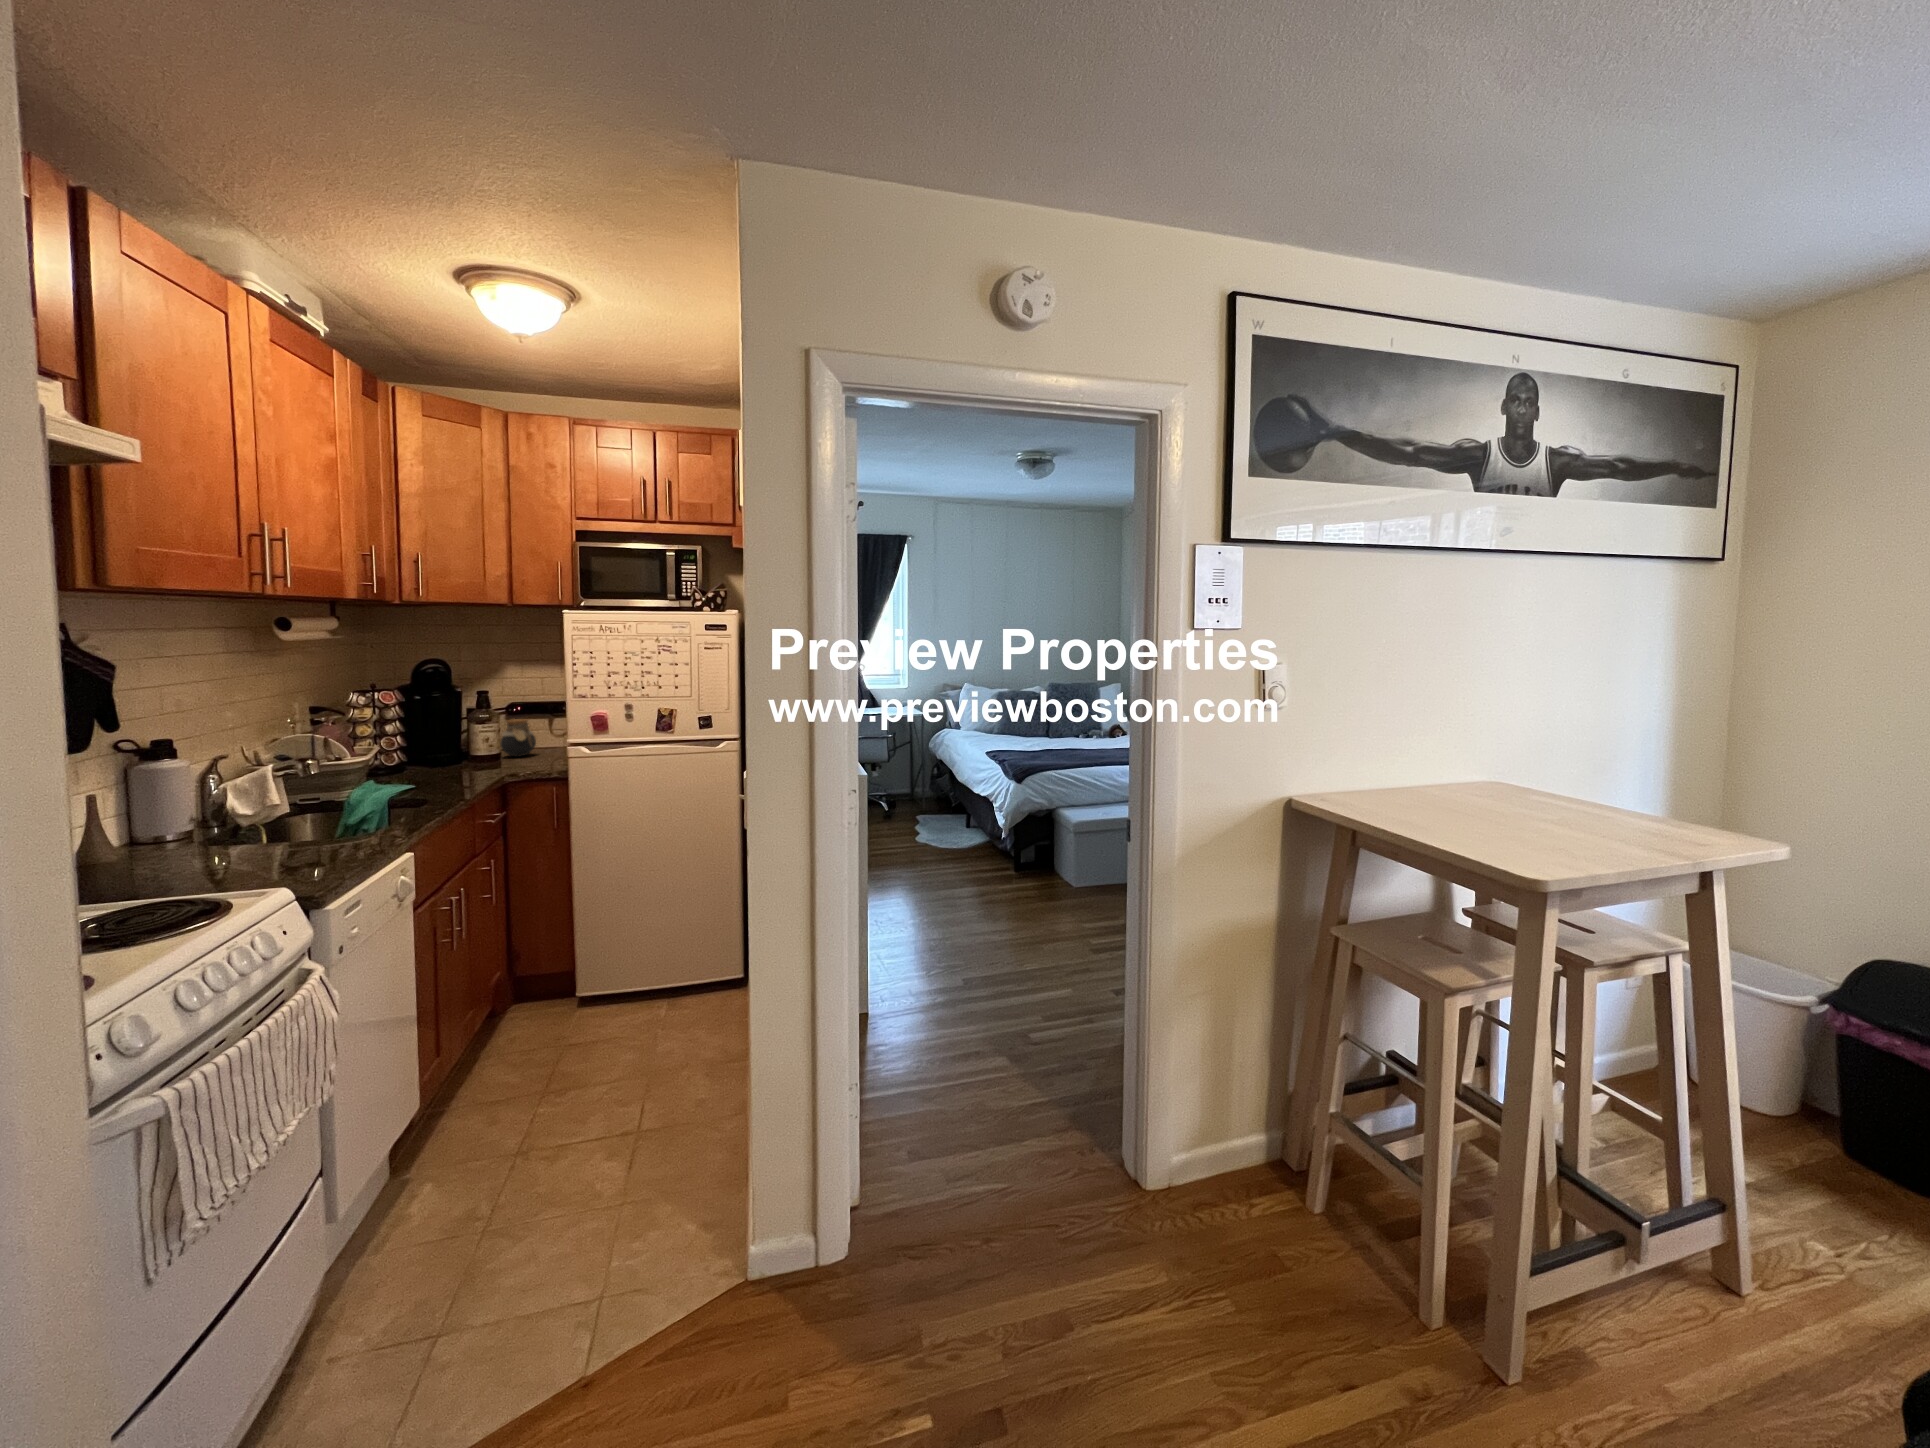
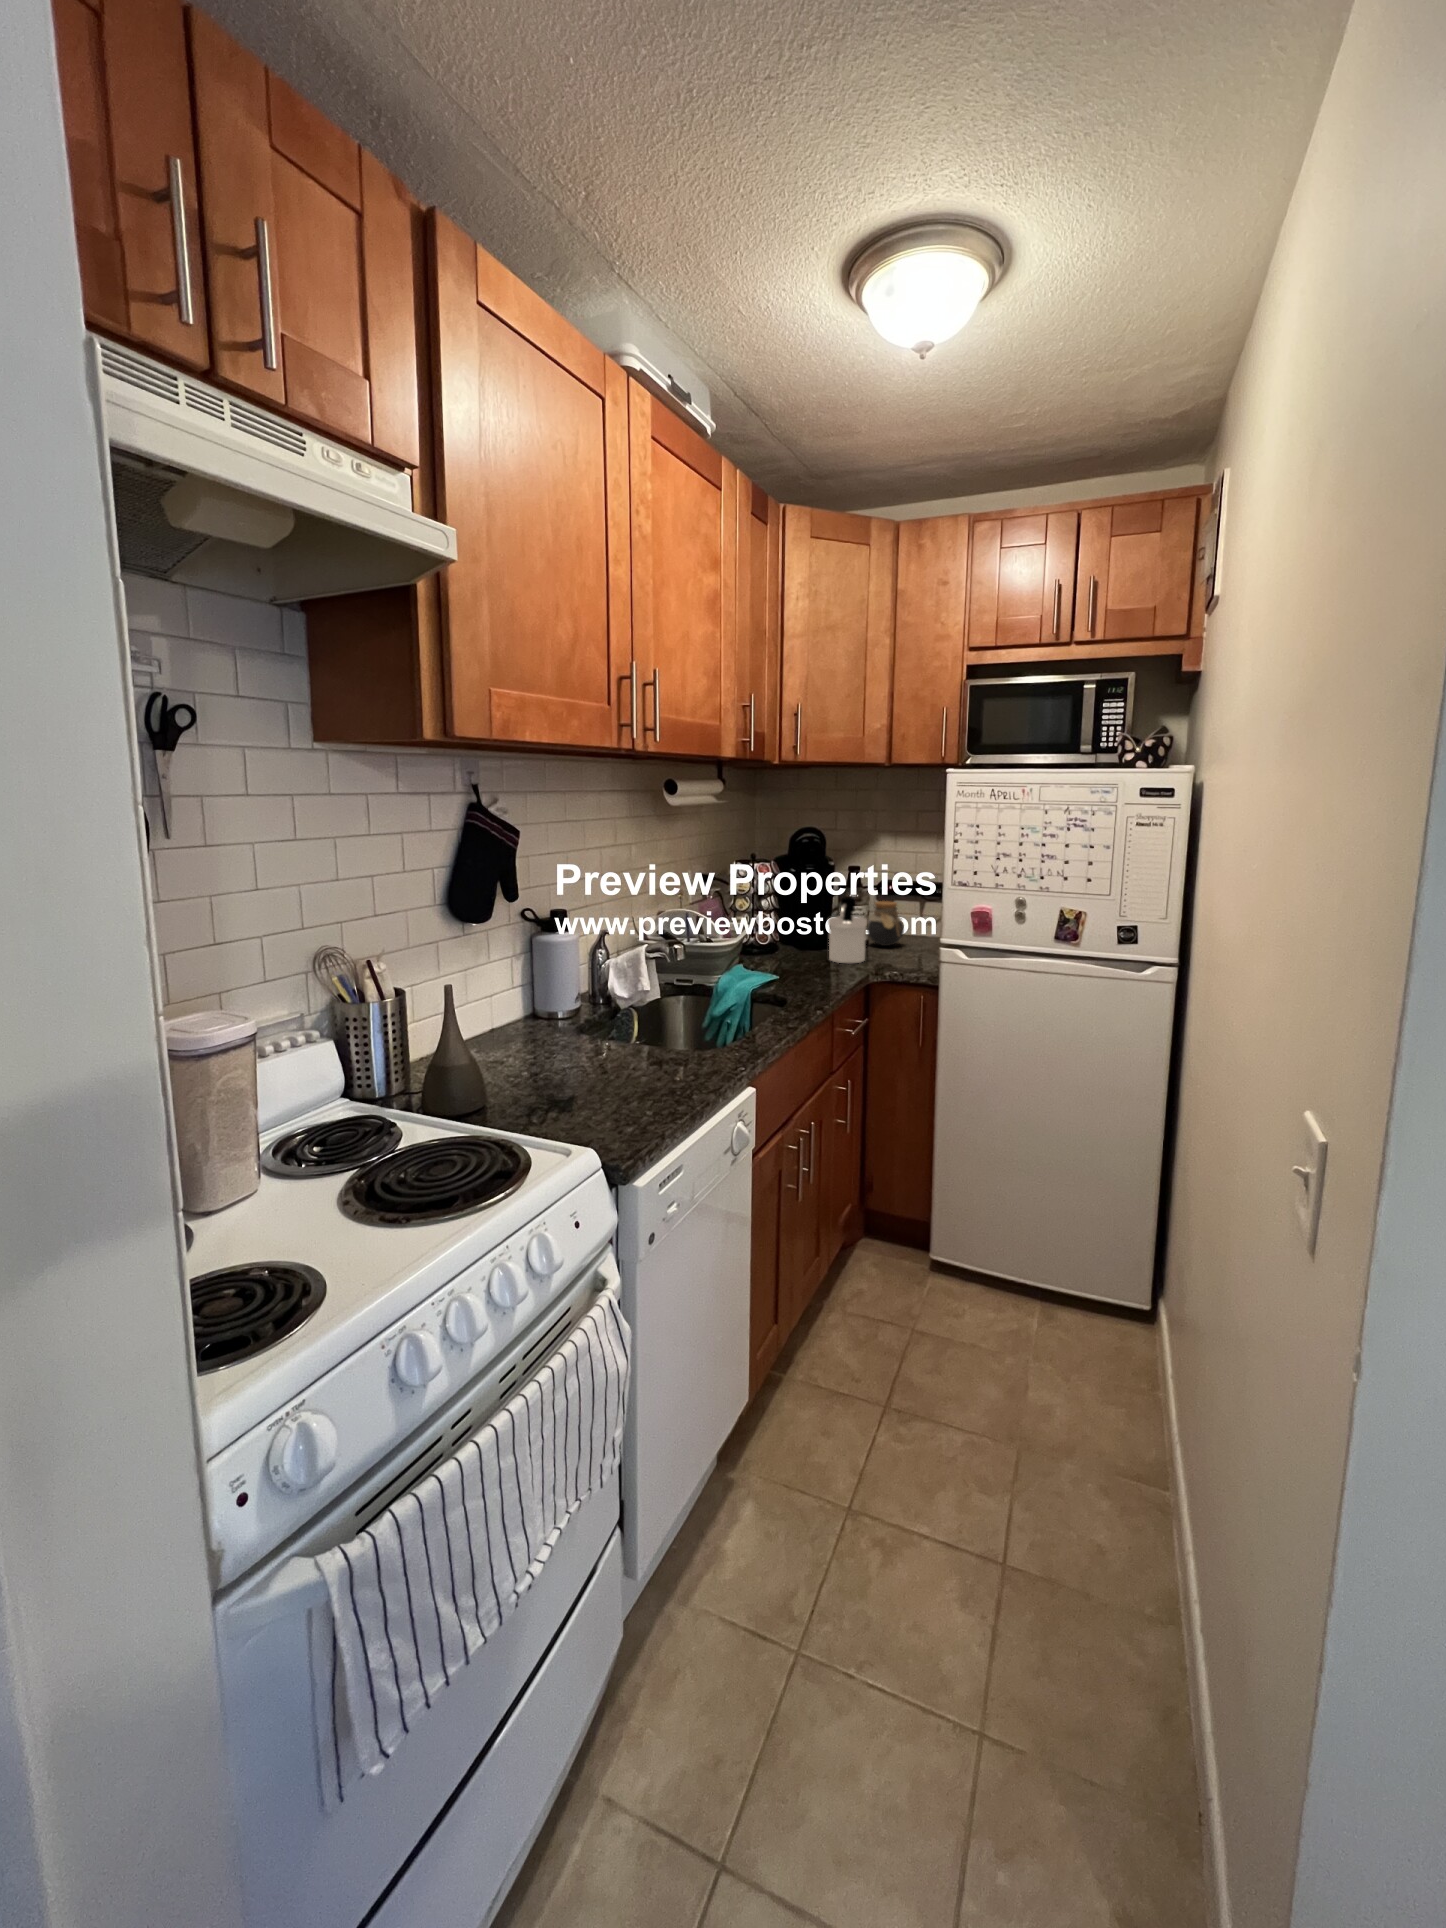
soap dispenser: none [461,716,500,771] -> present [828,897,867,963]

